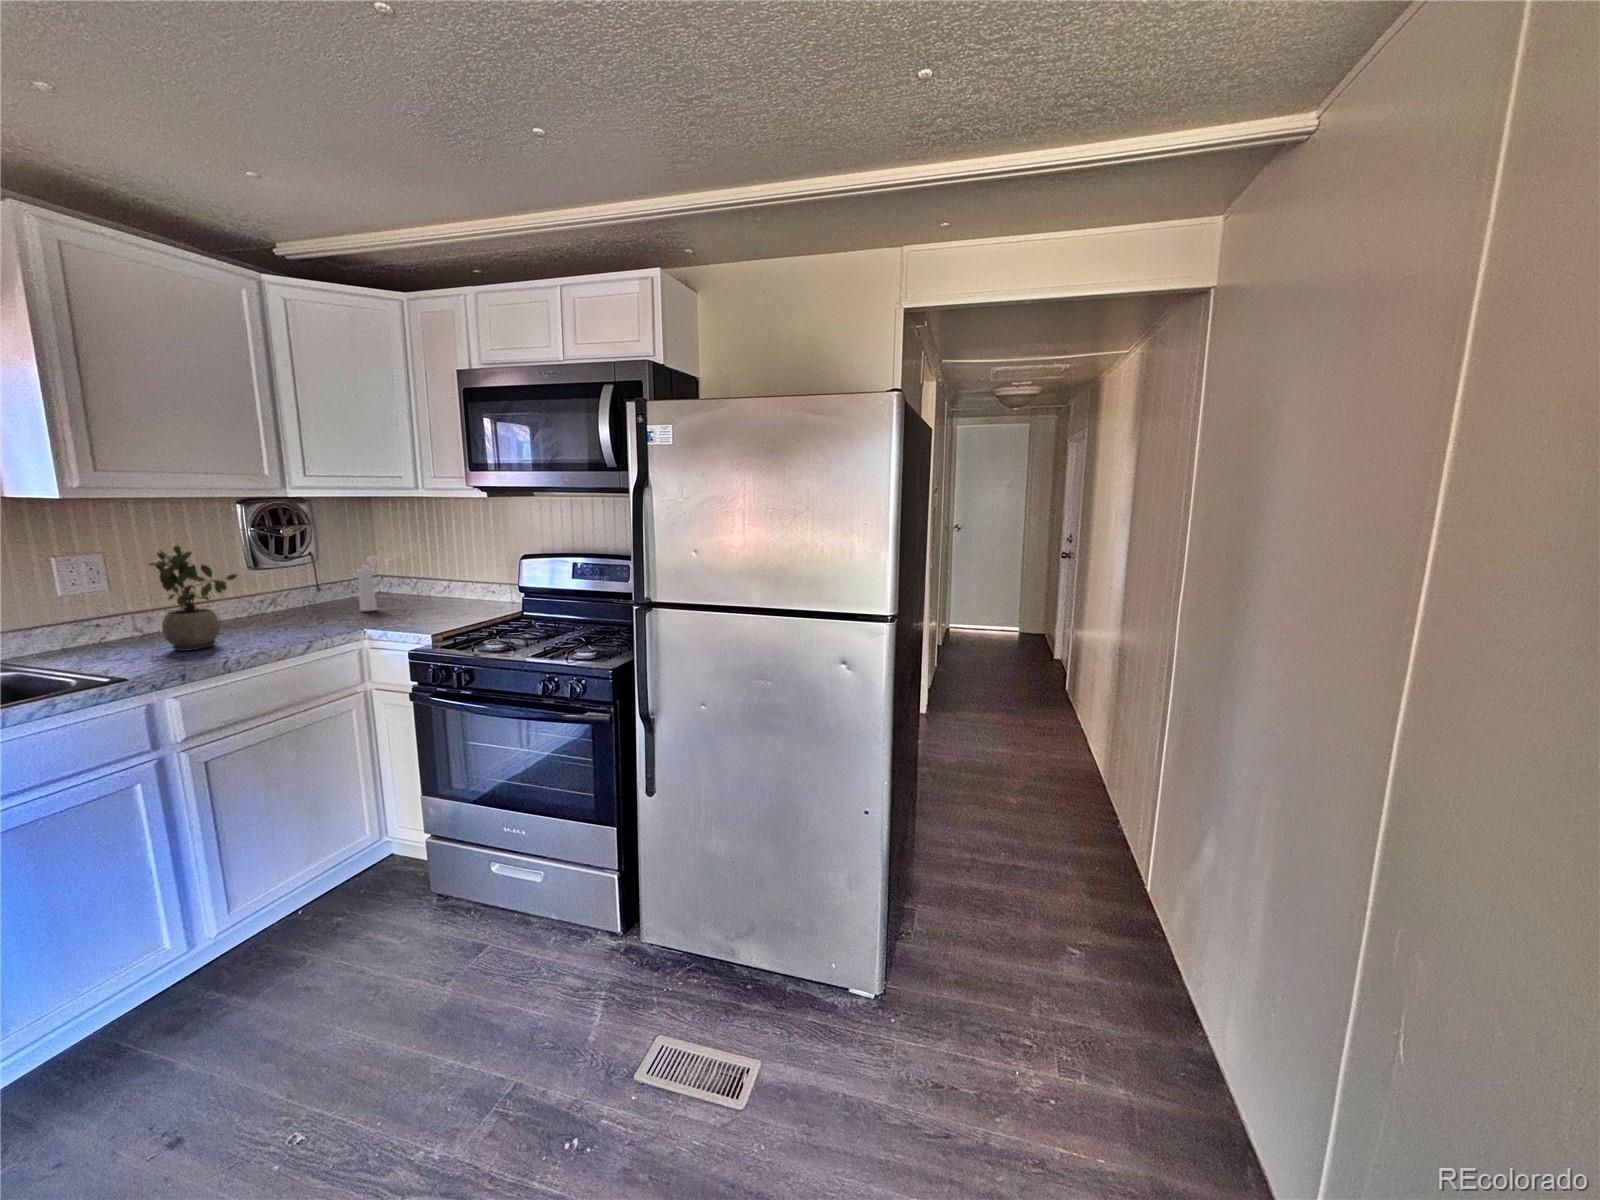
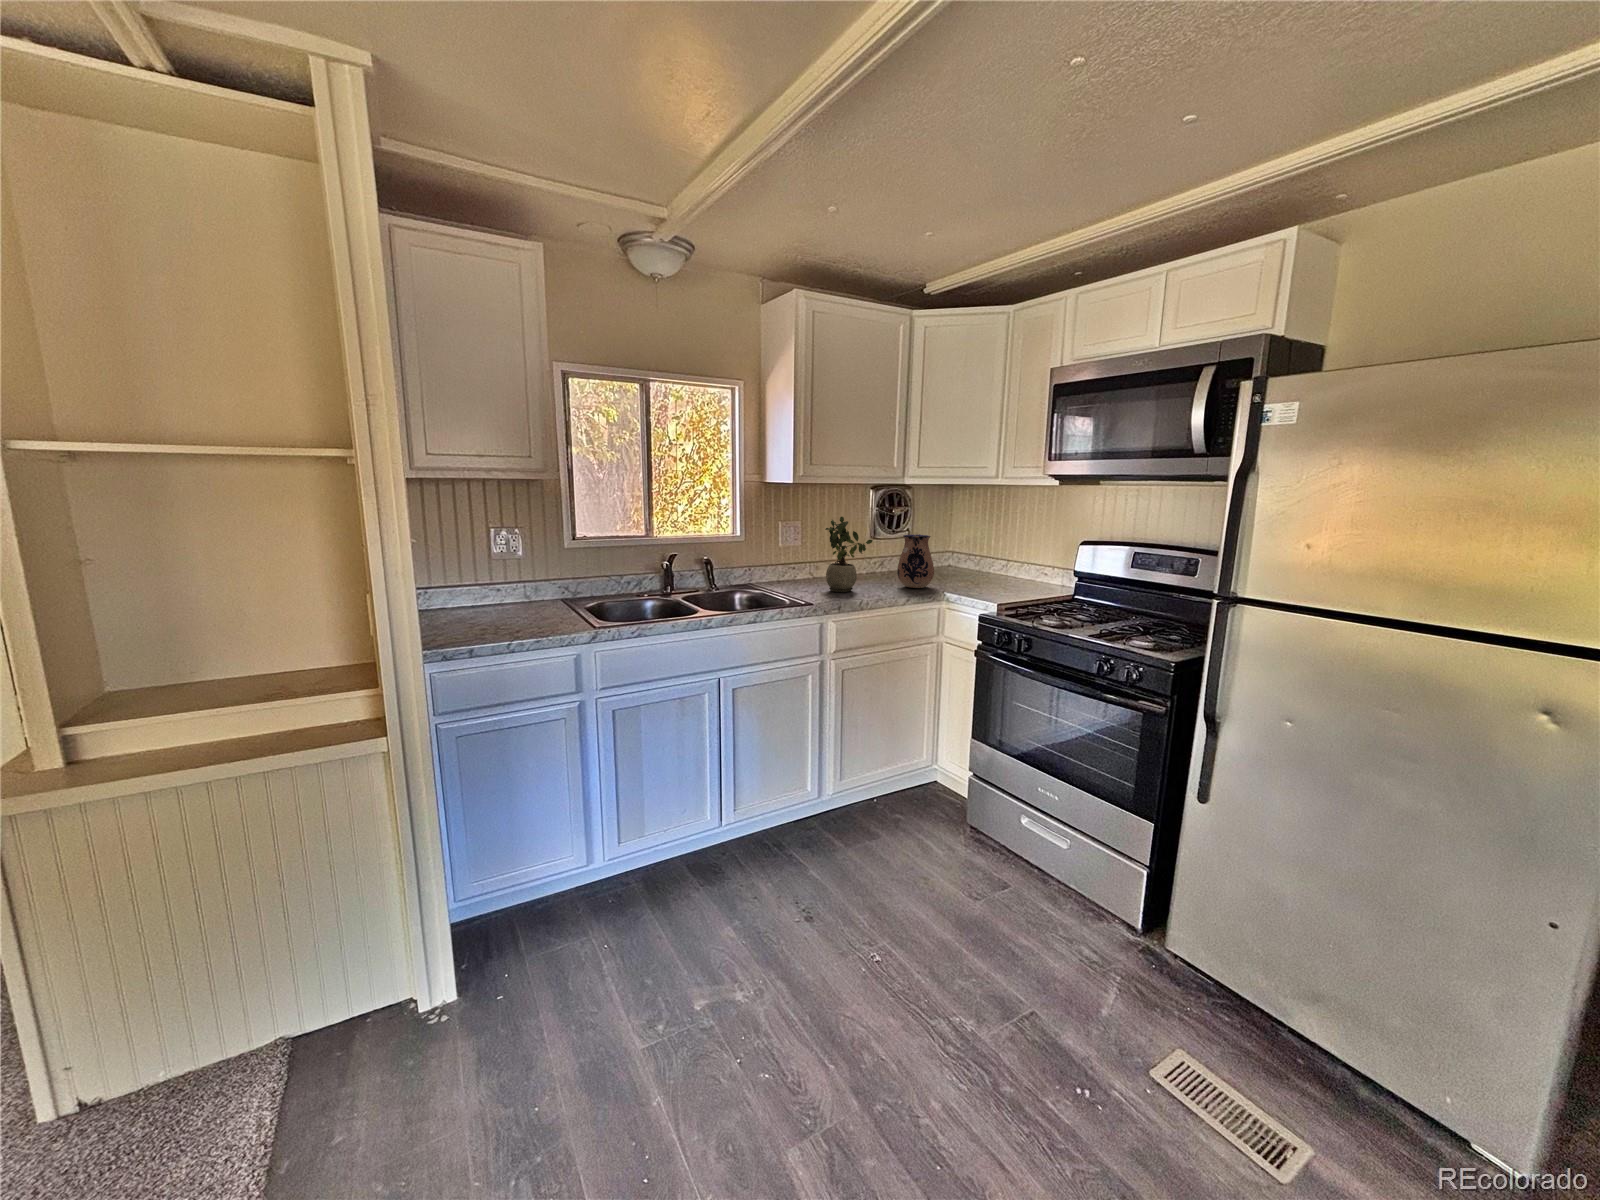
pepper mill: present [357,556,378,611] -> none [940,534,958,580]
ceramic pitcher: none [291,561,347,628] -> present [897,534,934,588]

